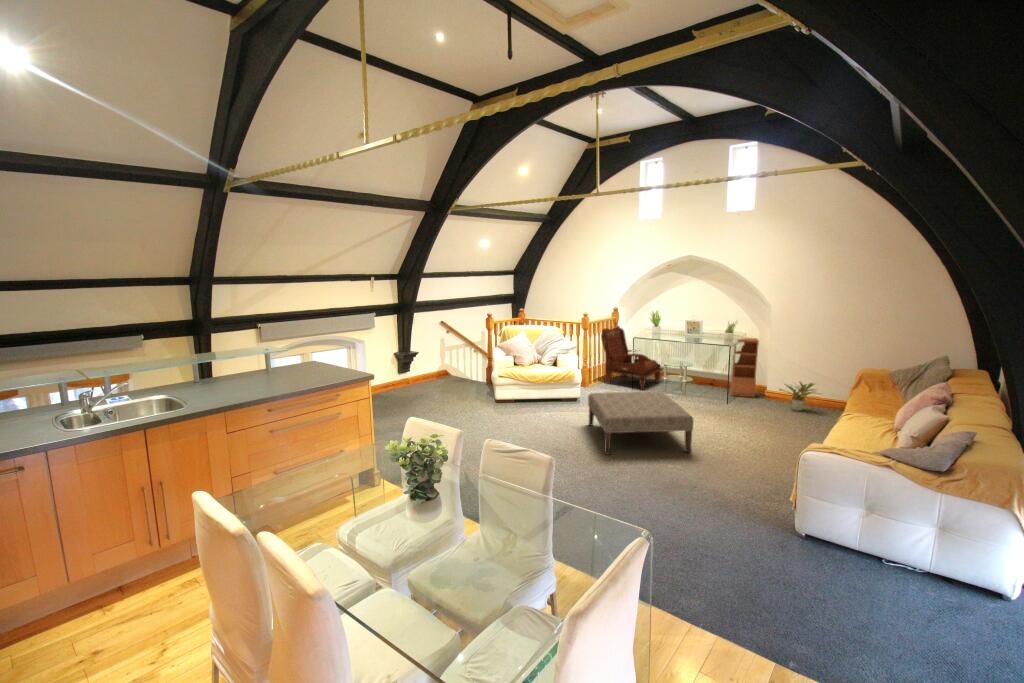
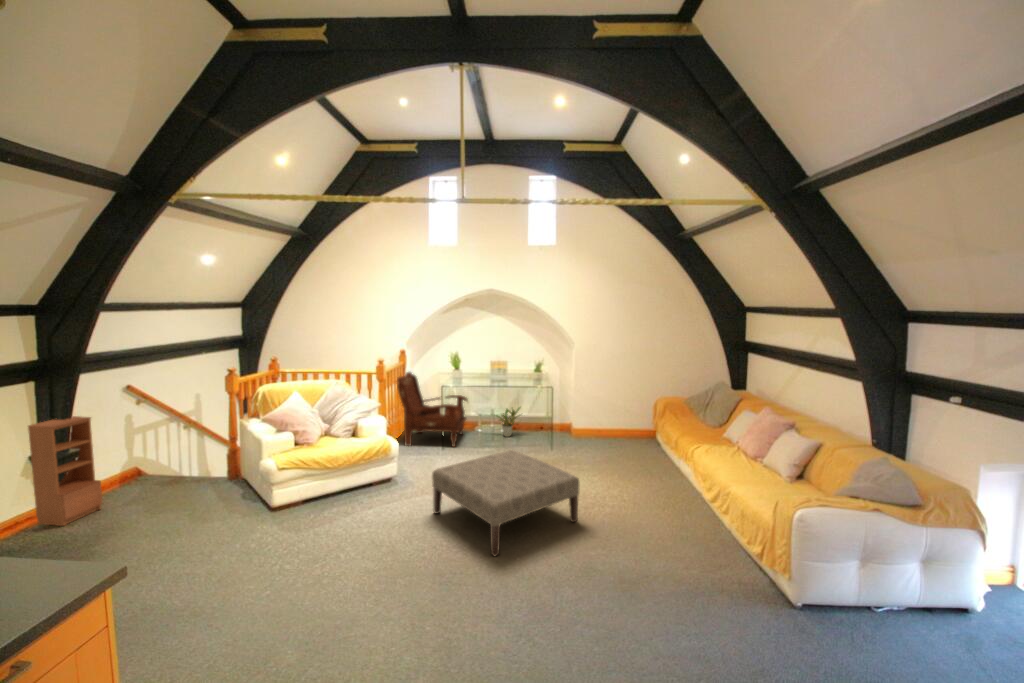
bookcase: present [730,337,759,397] -> present [28,416,102,526]
potted plant: present [780,382,814,411] -> present [497,407,520,437]

